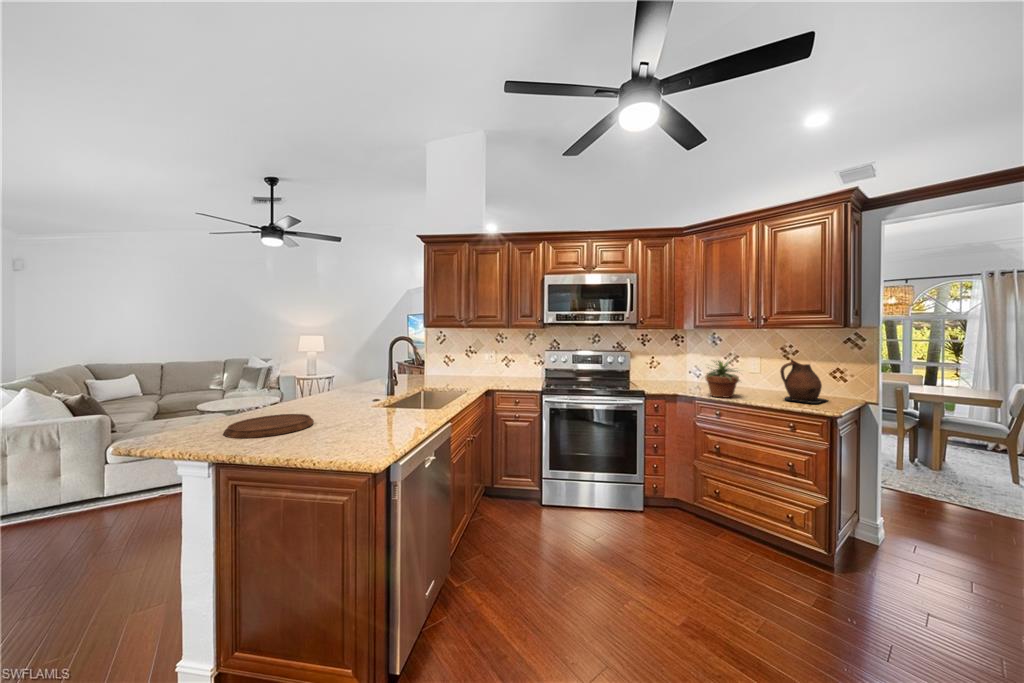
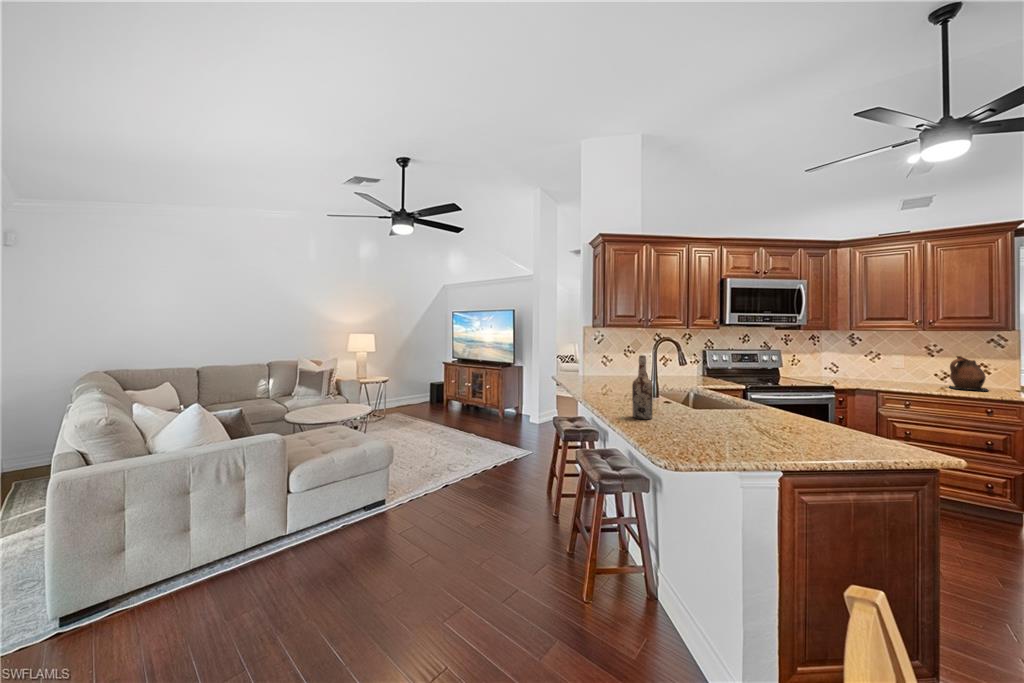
wine bottle: none [256,353,278,415] -> present [632,356,653,419]
potted plant: present [705,361,740,398] -> none [875,355,923,389]
cutting board: present [224,414,314,438] -> none [685,416,770,441]

